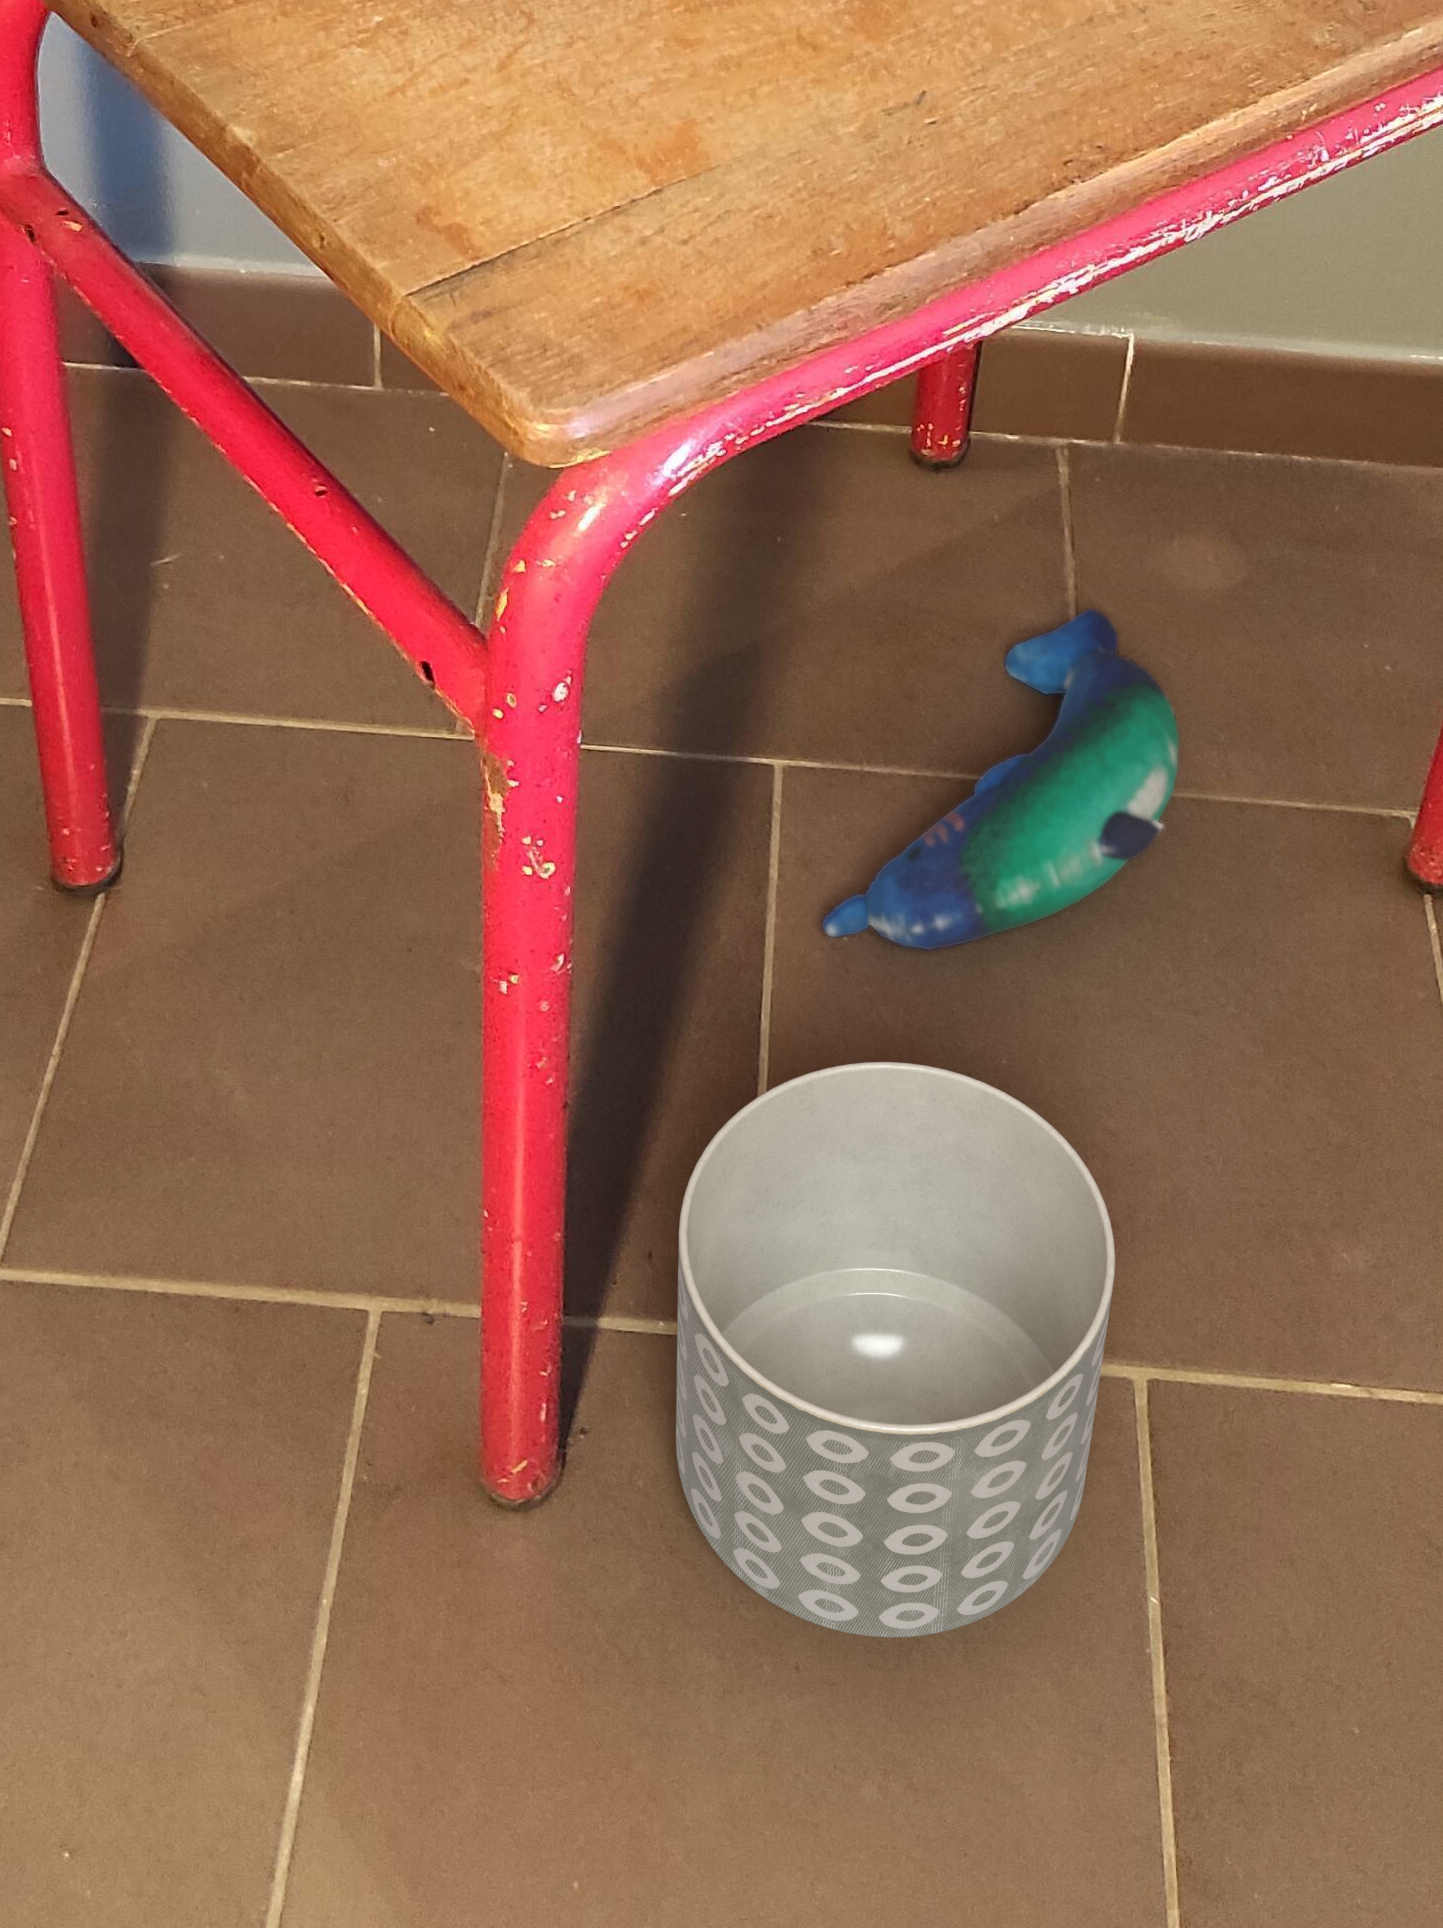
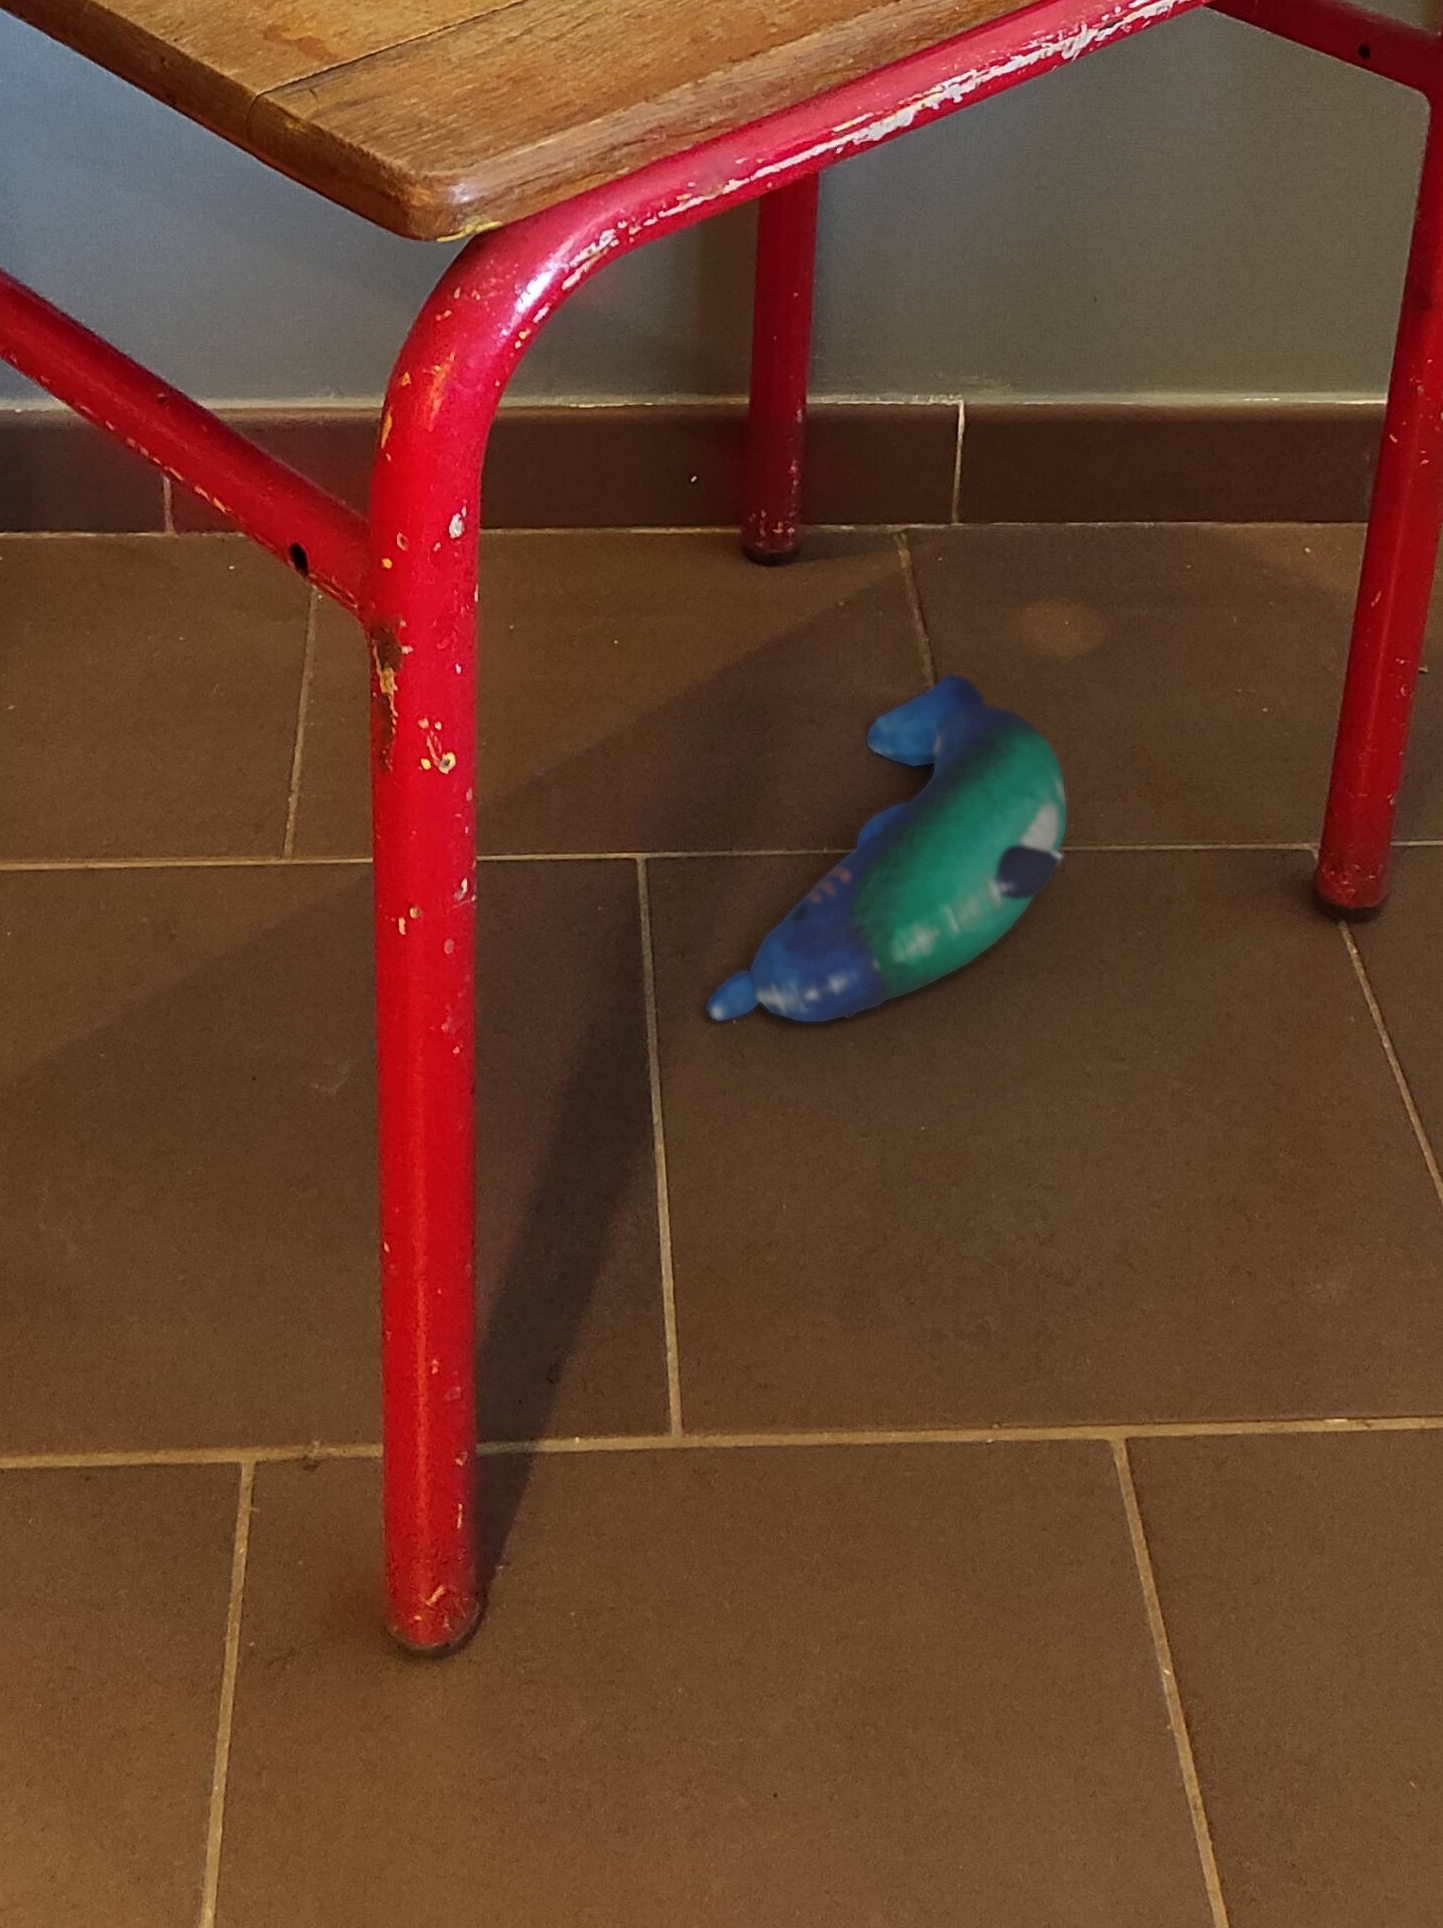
planter: present [676,1062,1115,1638] -> none [601,1074,1089,1734]

